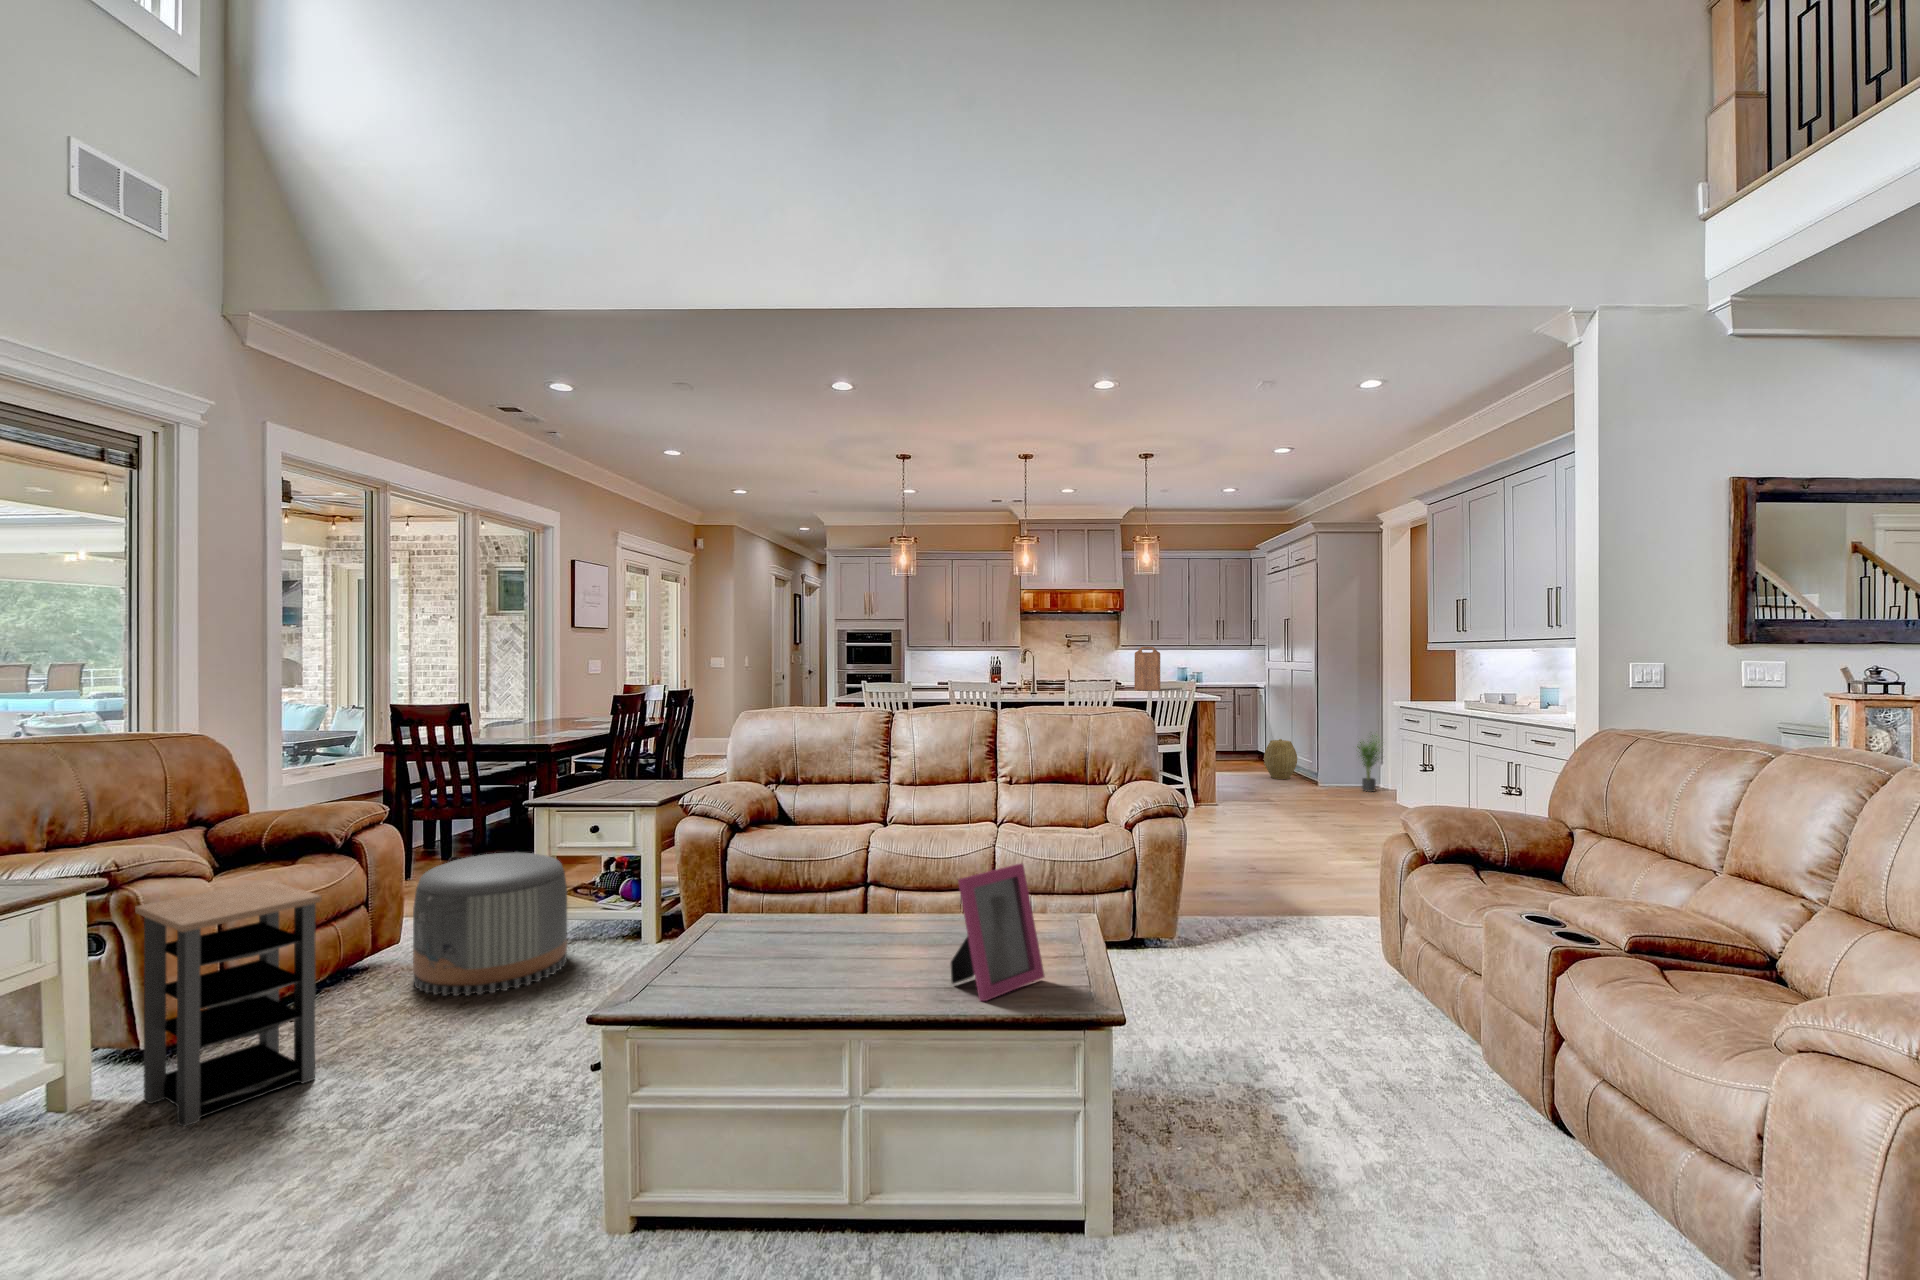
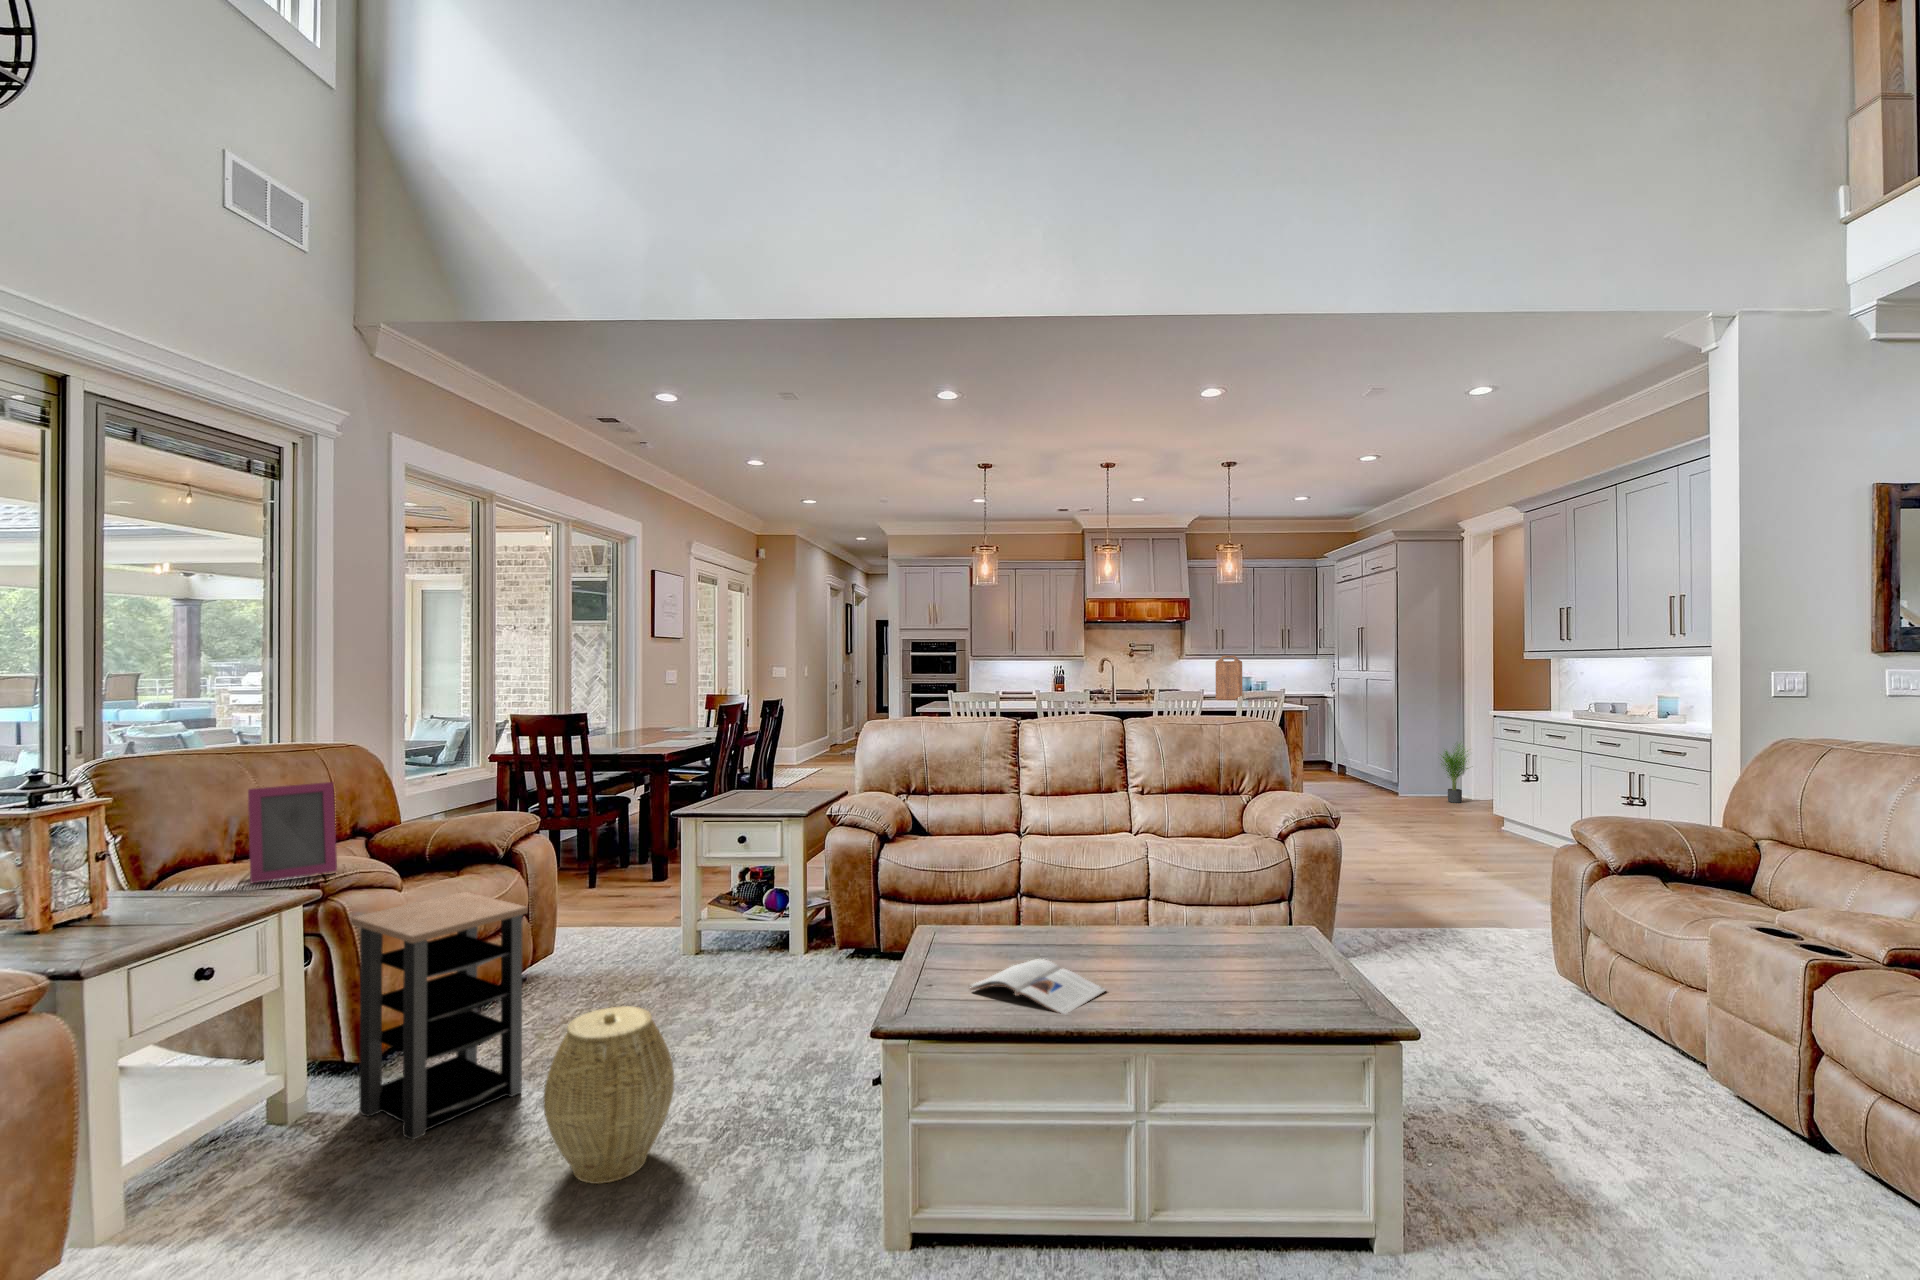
woven basket: present [1264,739,1297,779] -> present [544,1006,674,1184]
pouf: present [413,852,567,996] -> none [573,864,719,1010]
picture frame: present [951,864,1045,1001] -> present [248,782,337,883]
magazine: none [718,948,854,1005] -> present [970,959,1106,1014]

